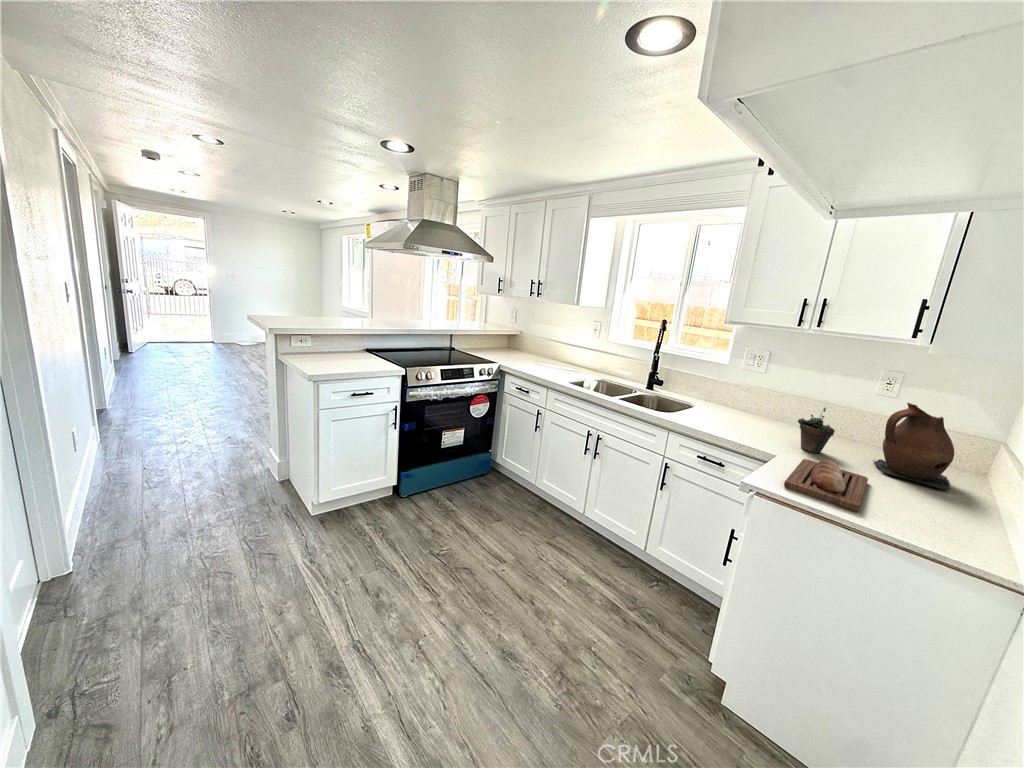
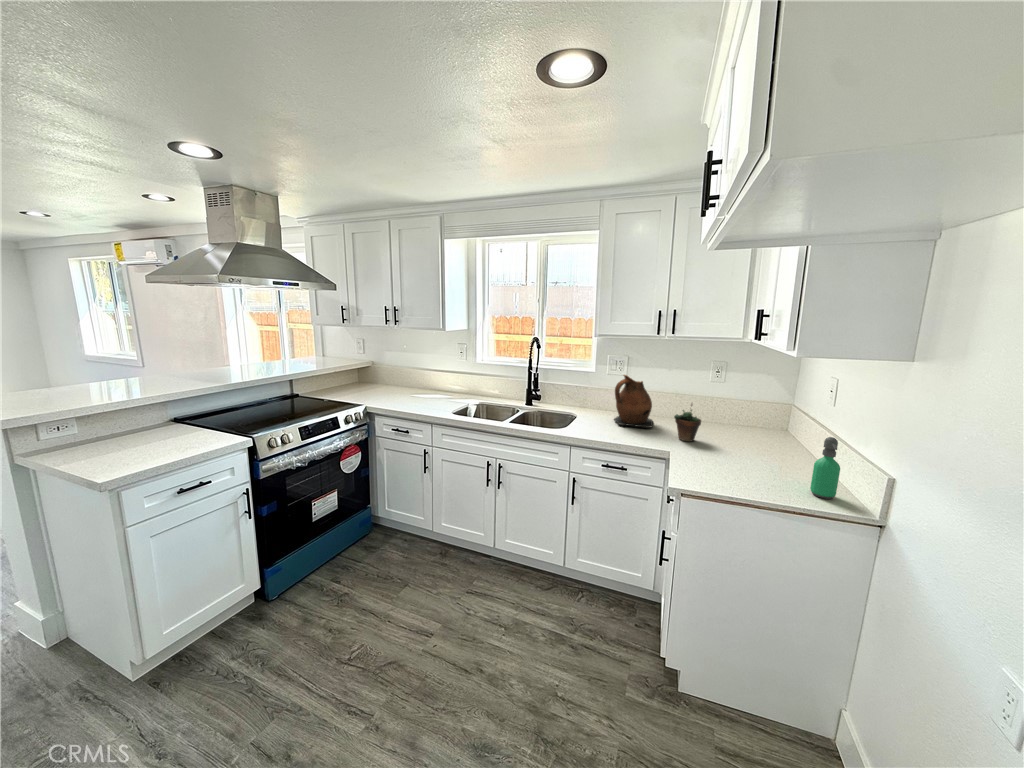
ceramic pitcher: present [874,403,954,490] -> present [614,375,653,428]
bread loaf: present [784,459,868,512] -> none [691,448,758,491]
soap dispenser: none [943,469,998,549] -> present [810,437,840,499]

